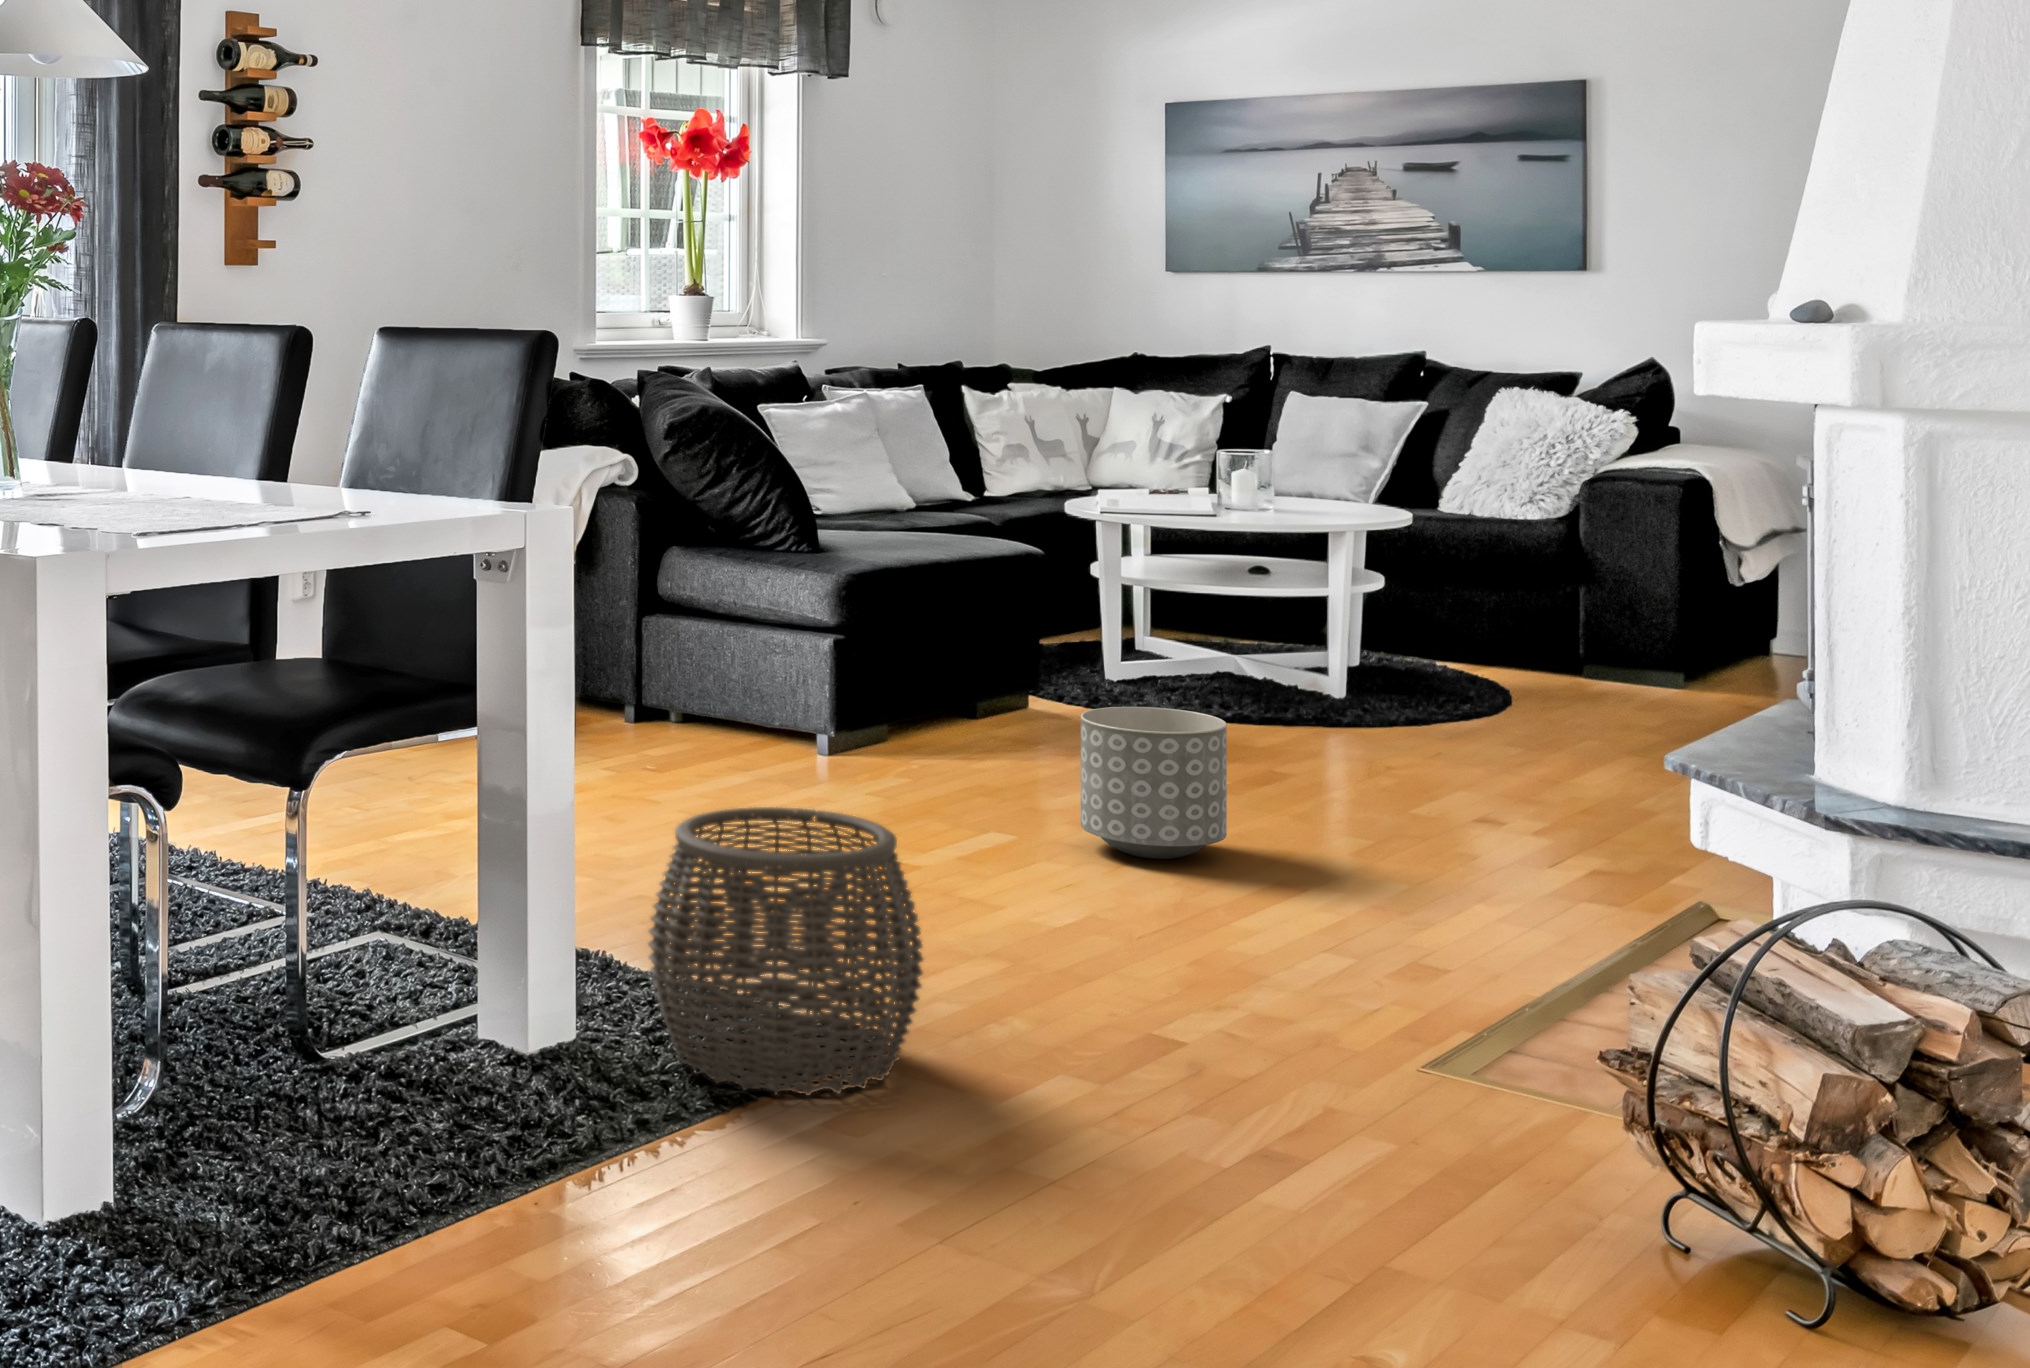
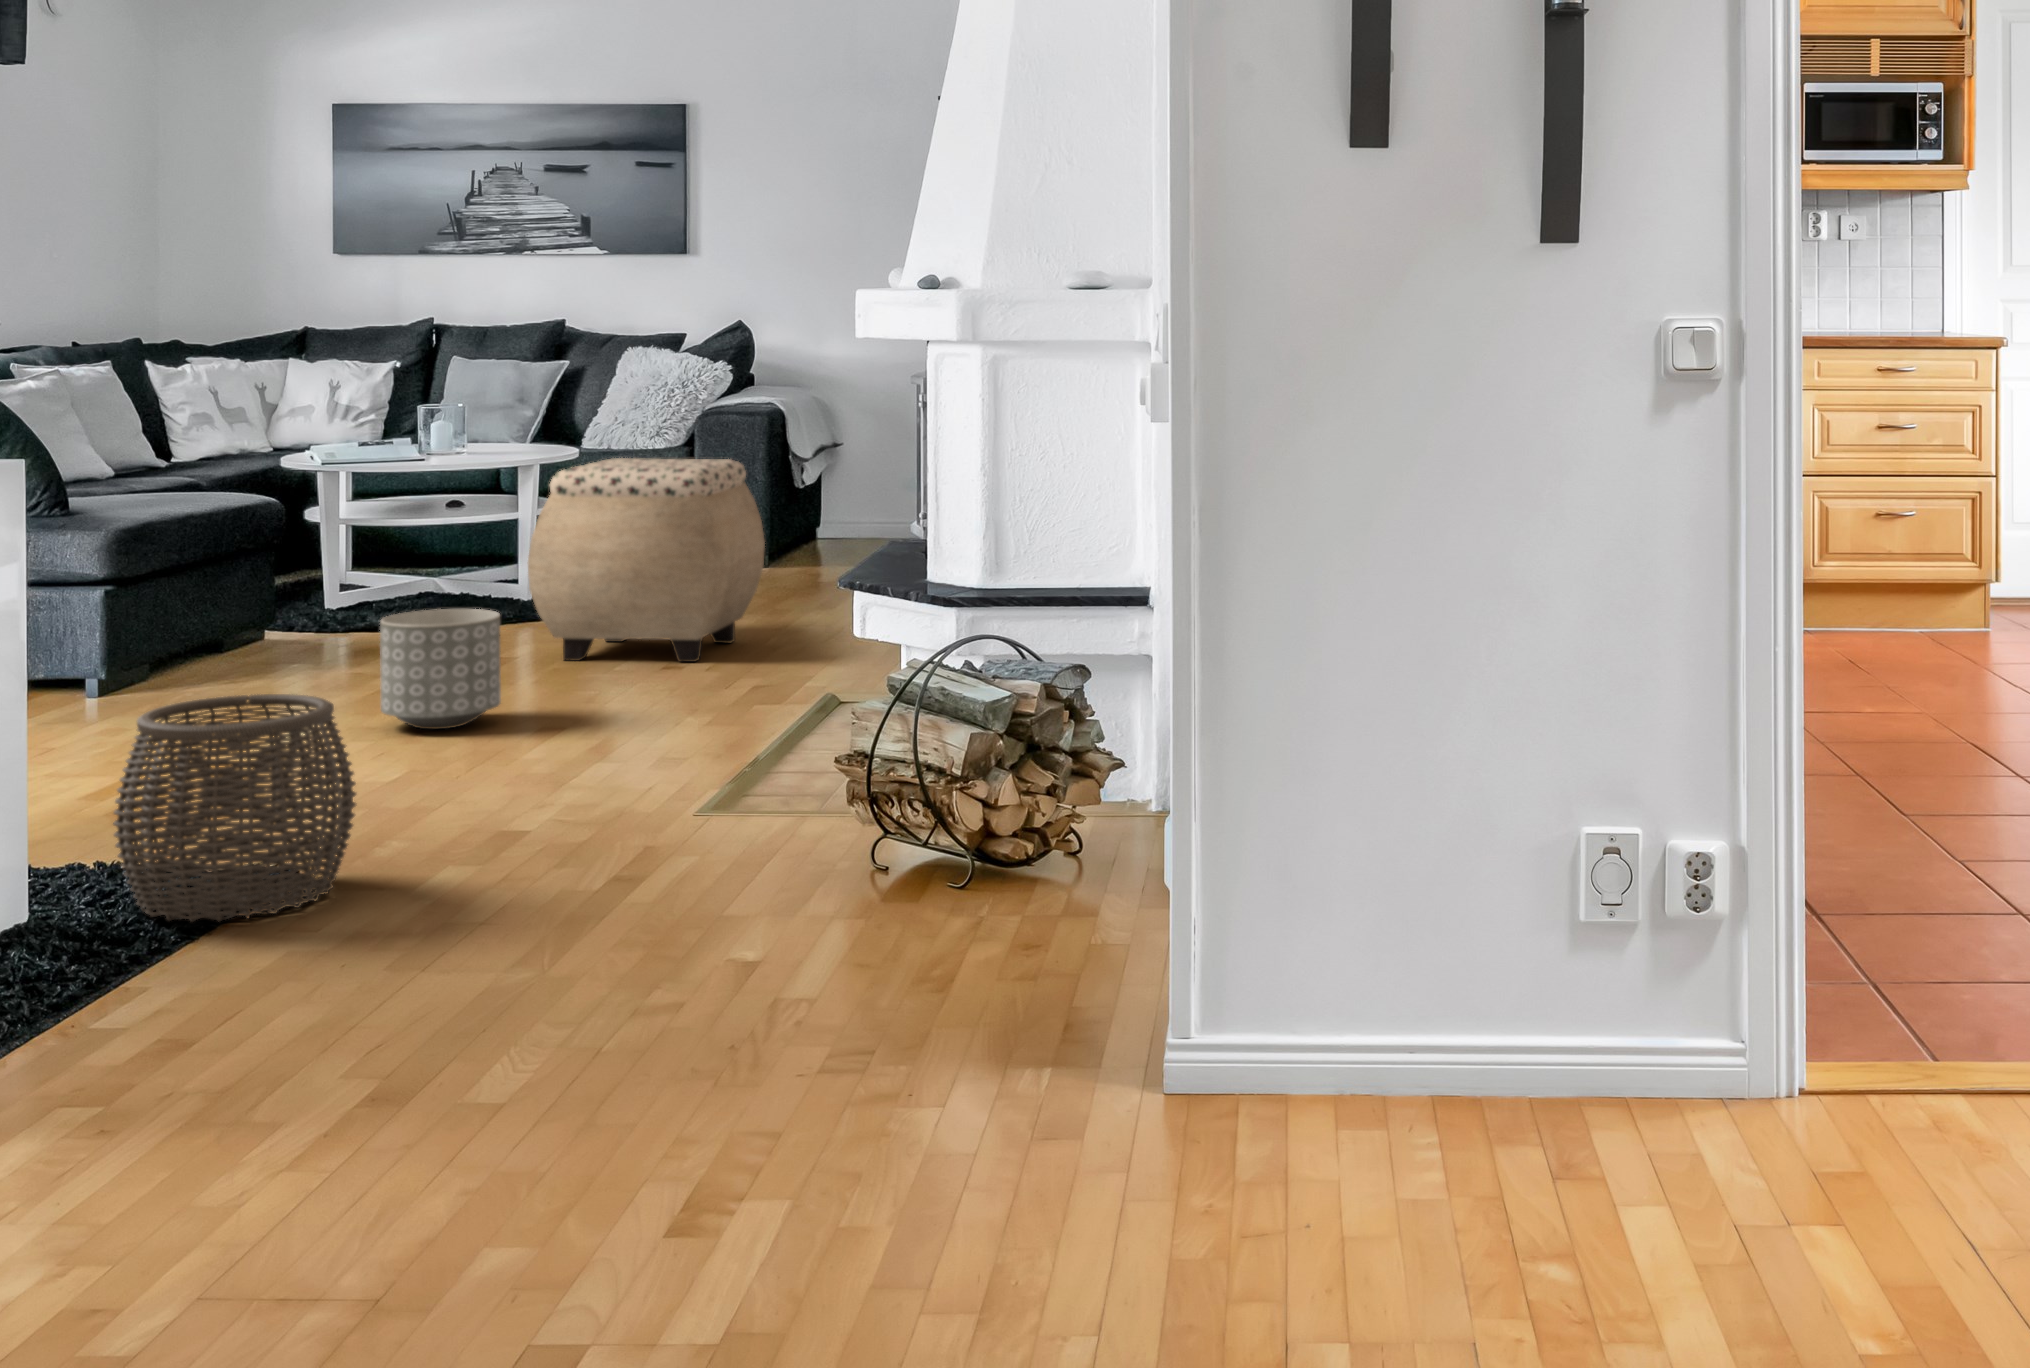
ottoman: none [1302,531,1641,812] -> present [528,458,765,662]

